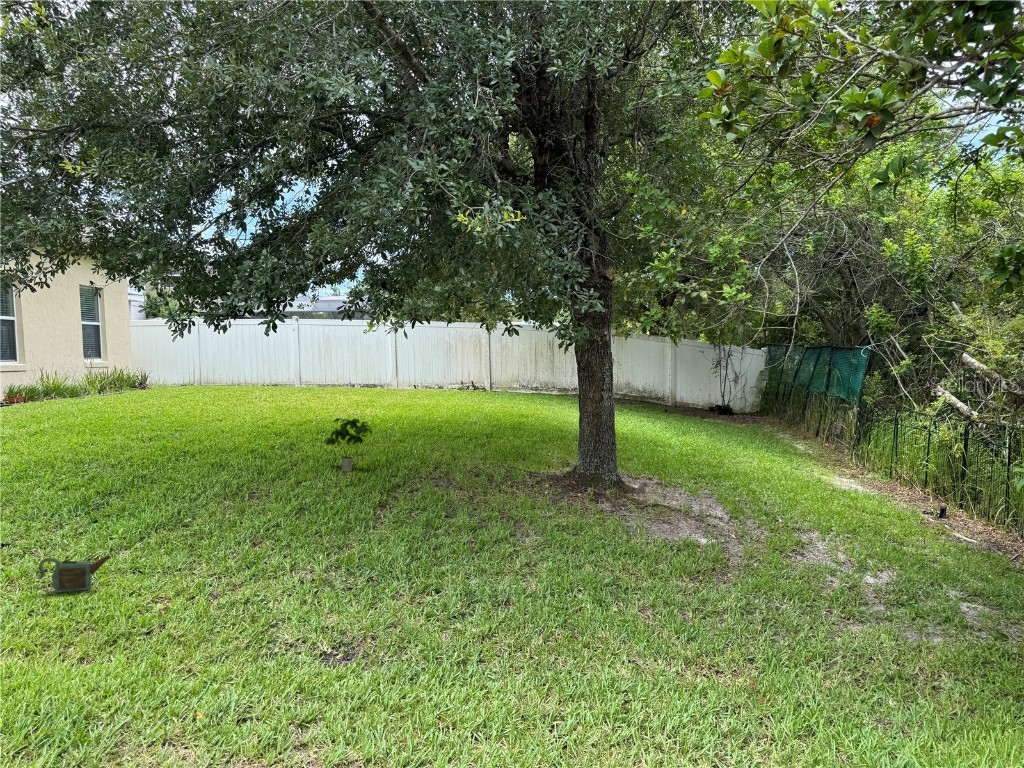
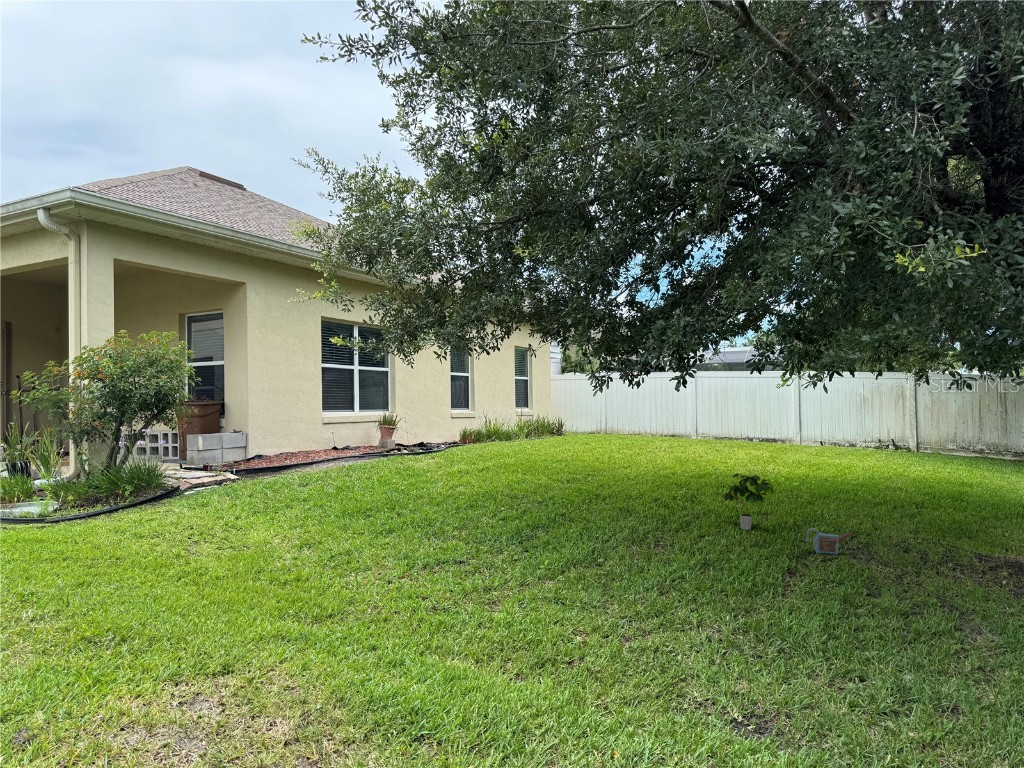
watering can: present [38,555,111,593] -> present [806,528,852,554]

